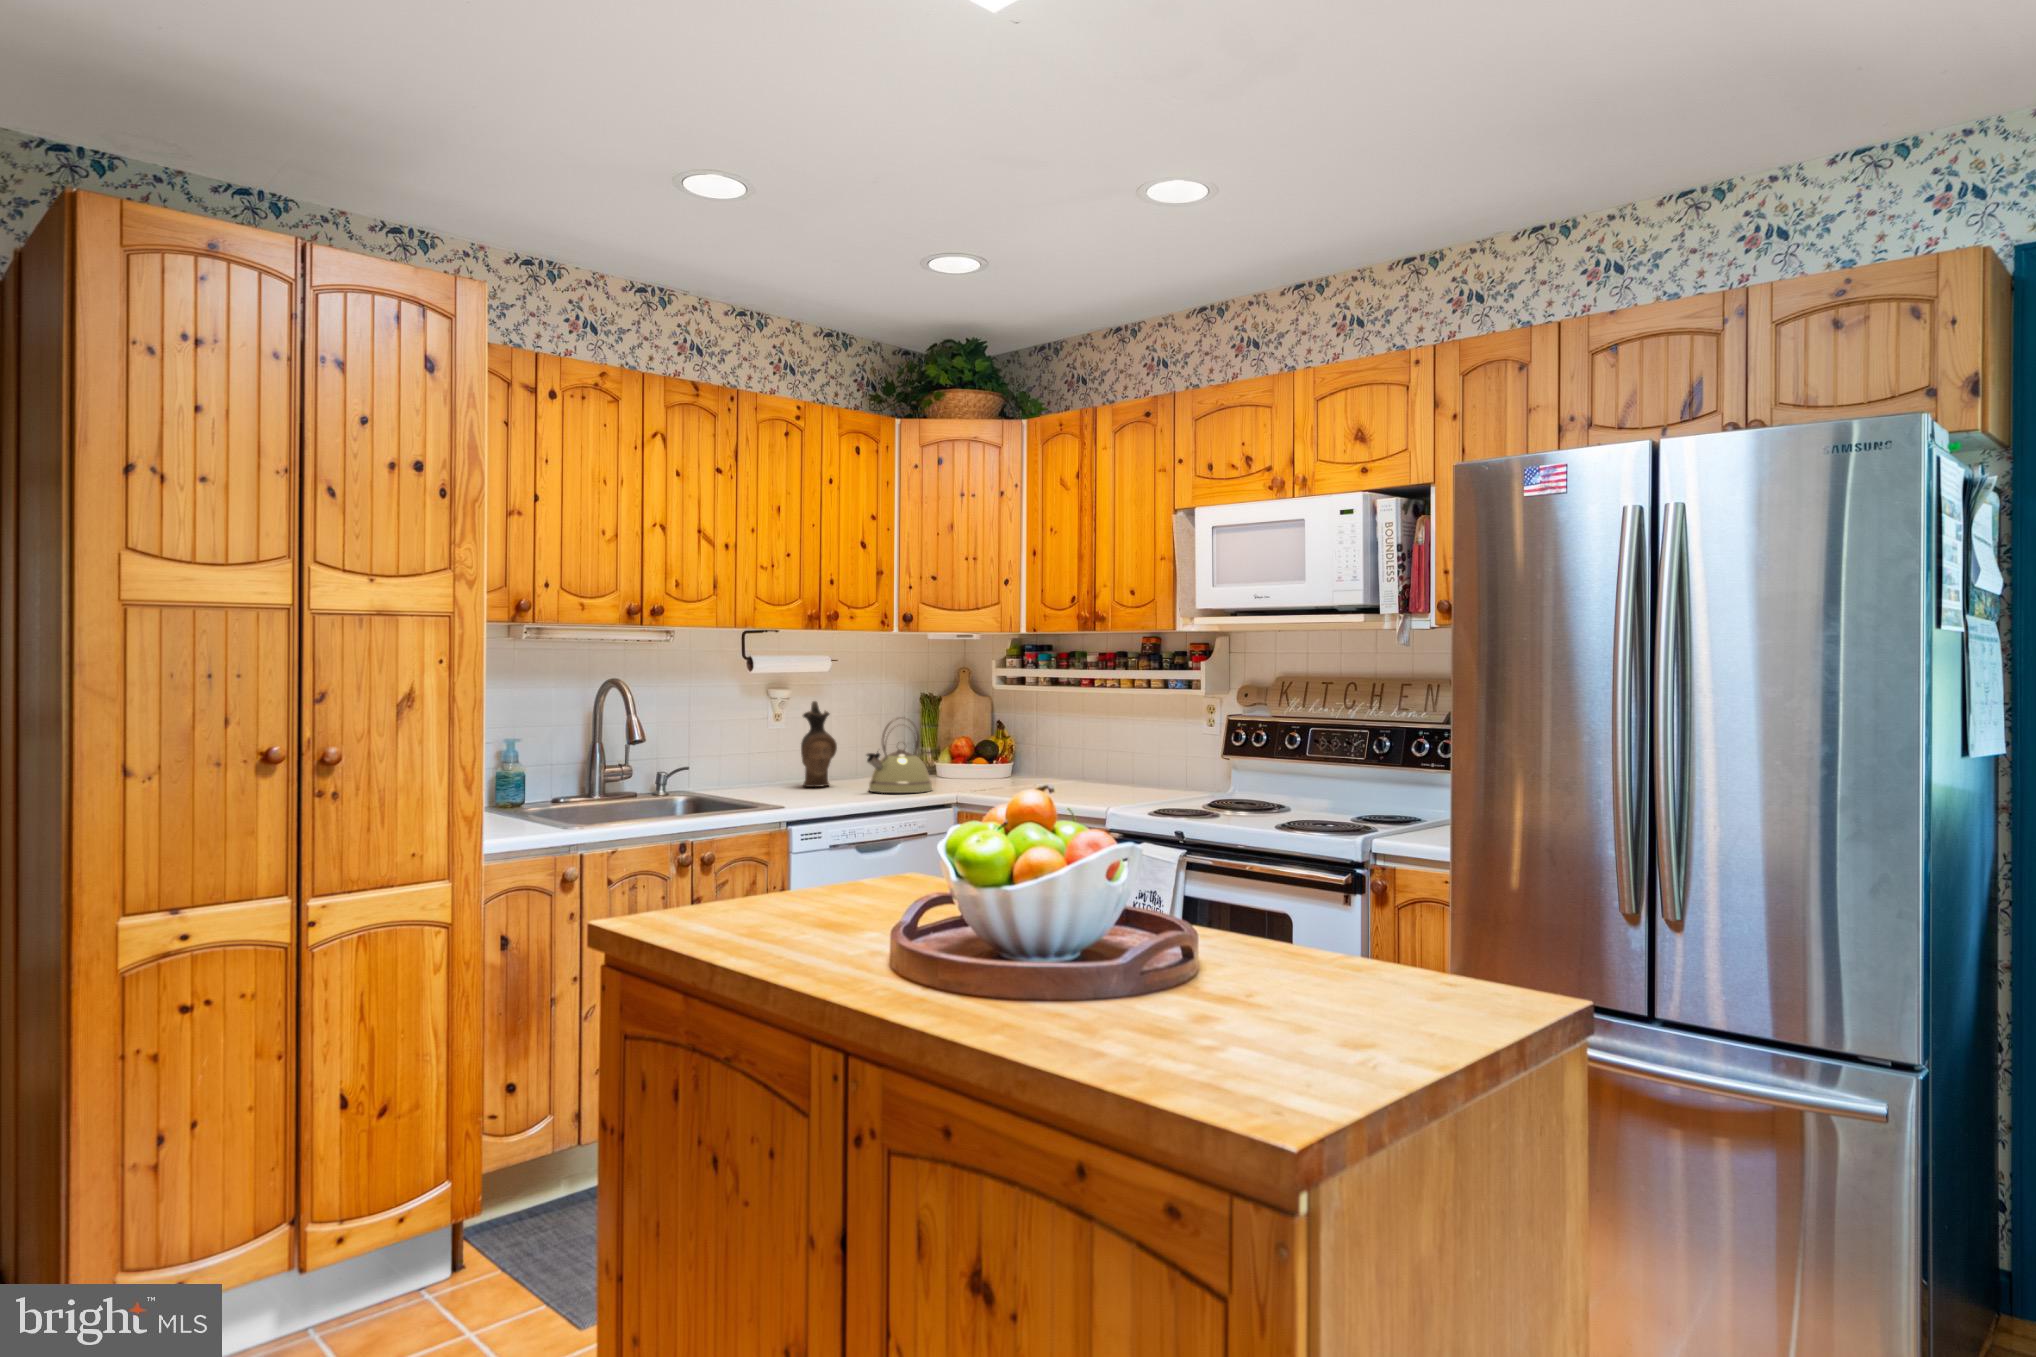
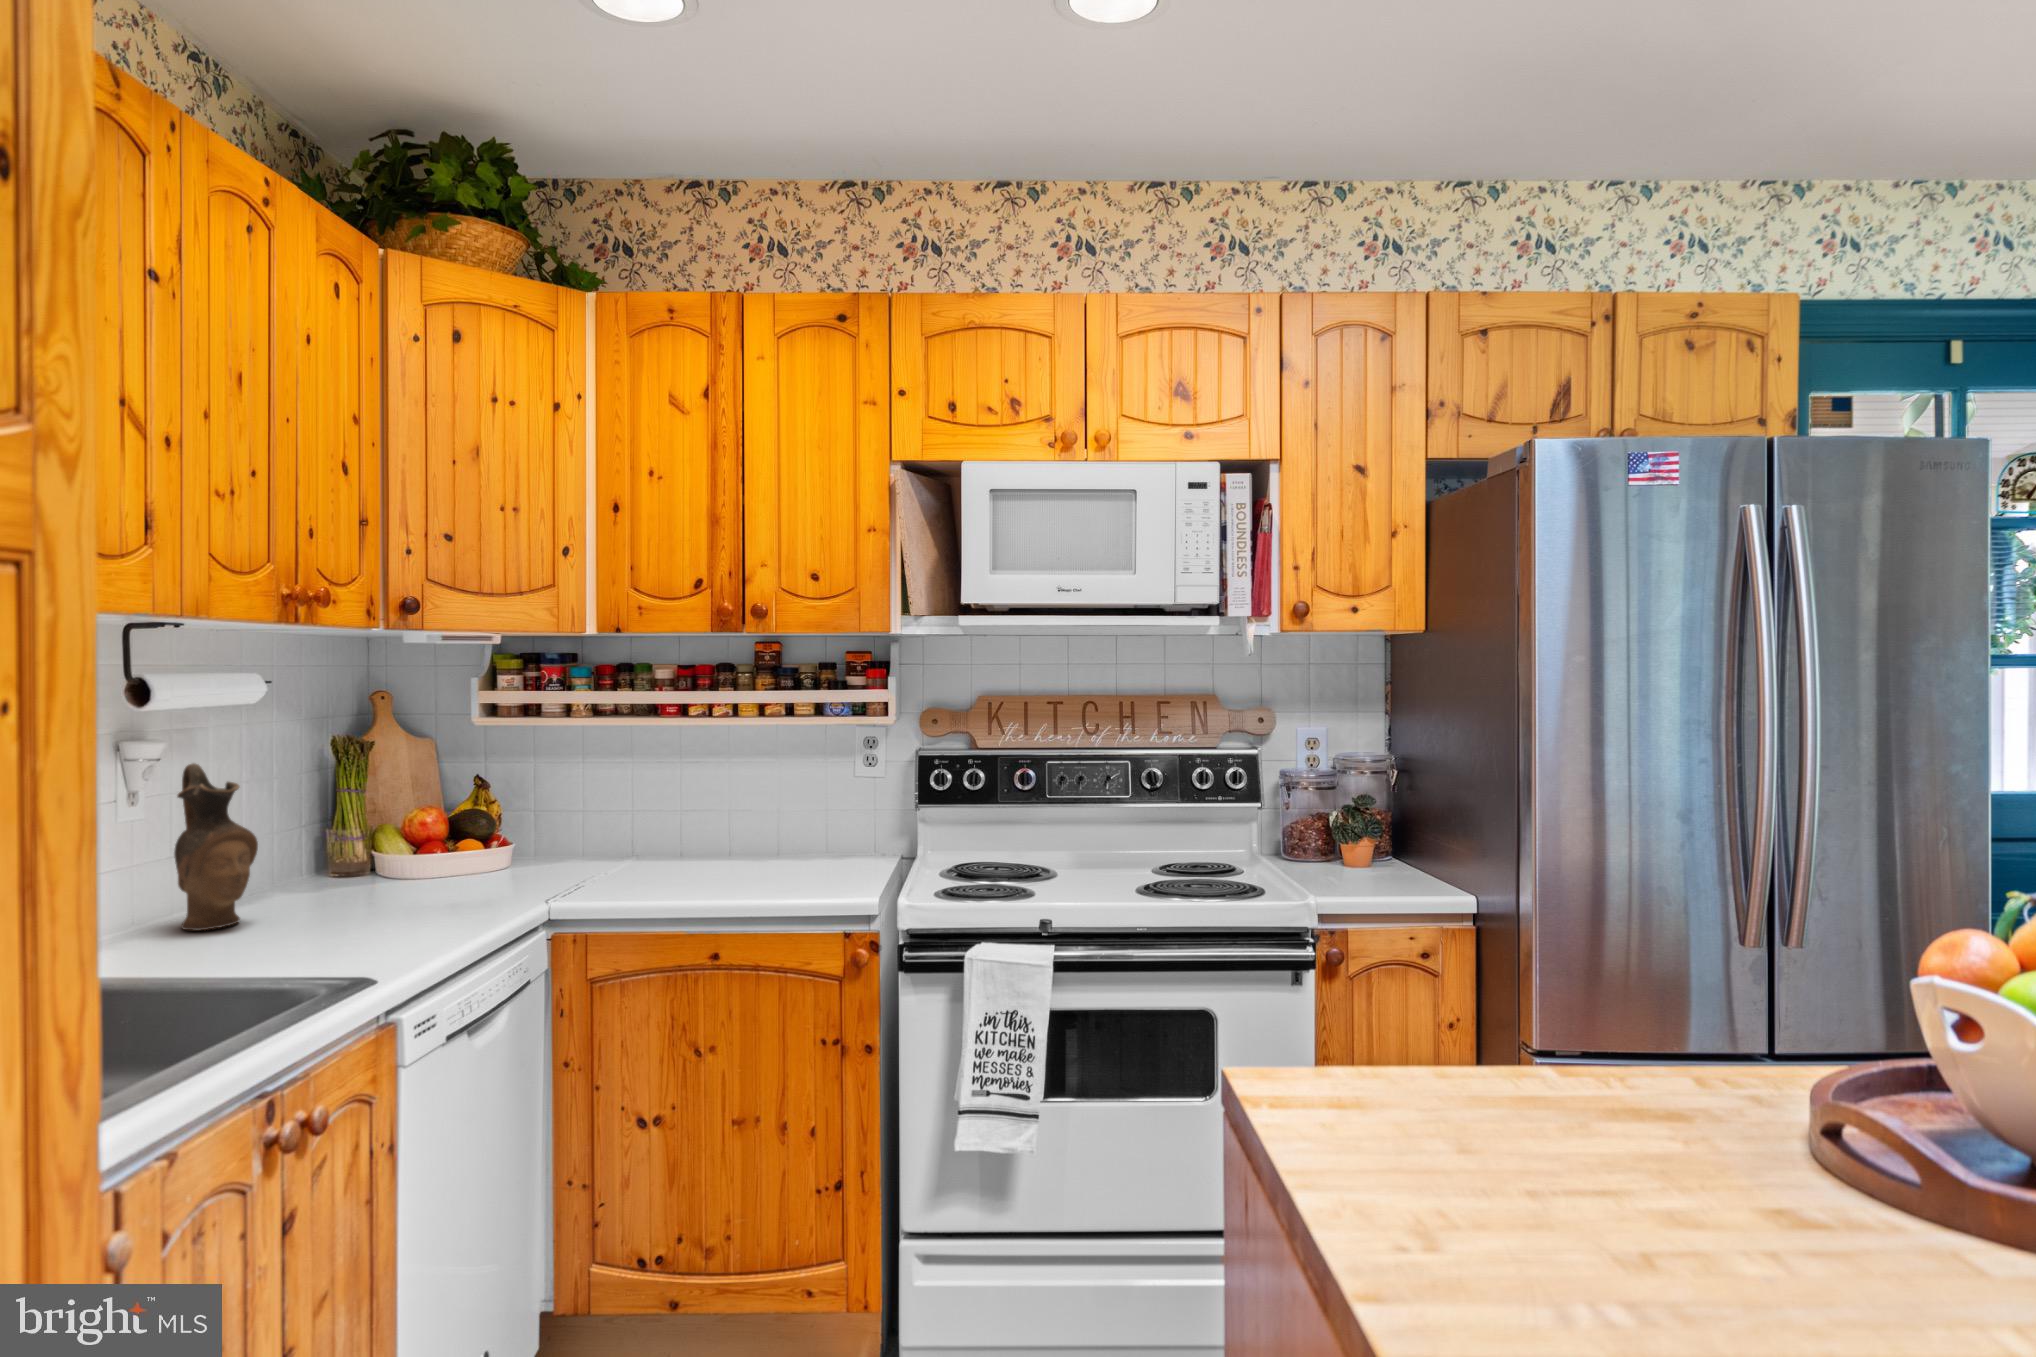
kettle: present [867,718,932,793] -> none [348,785,474,926]

